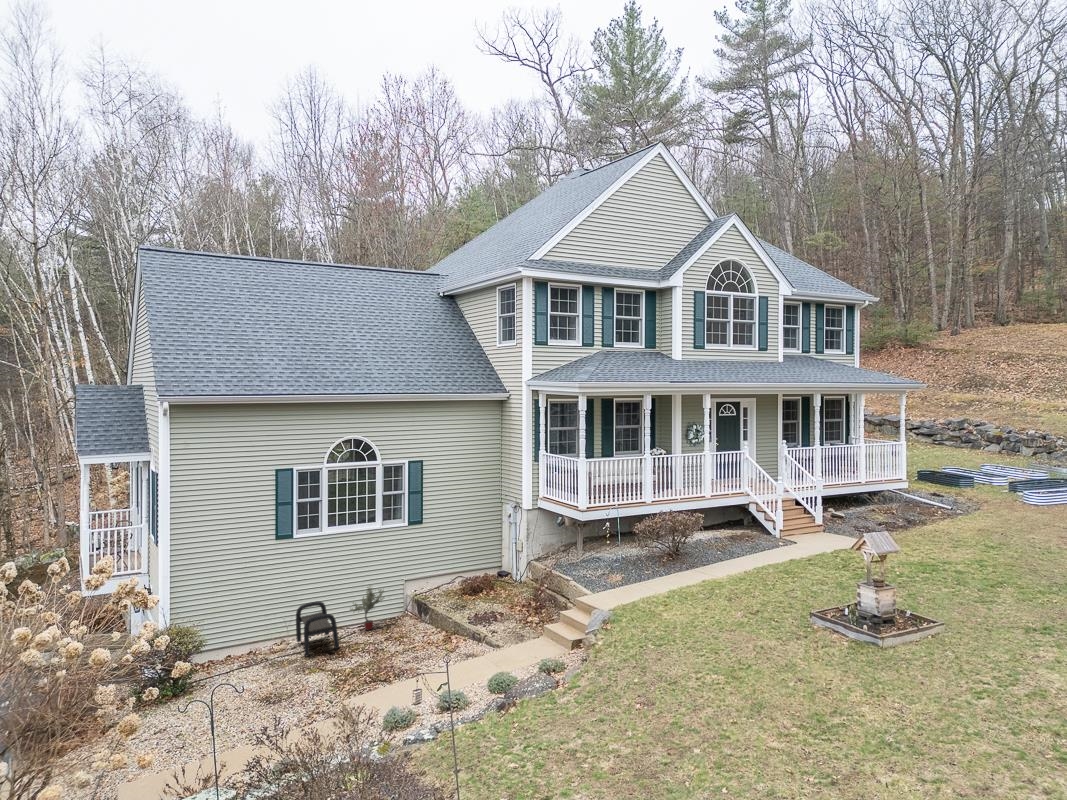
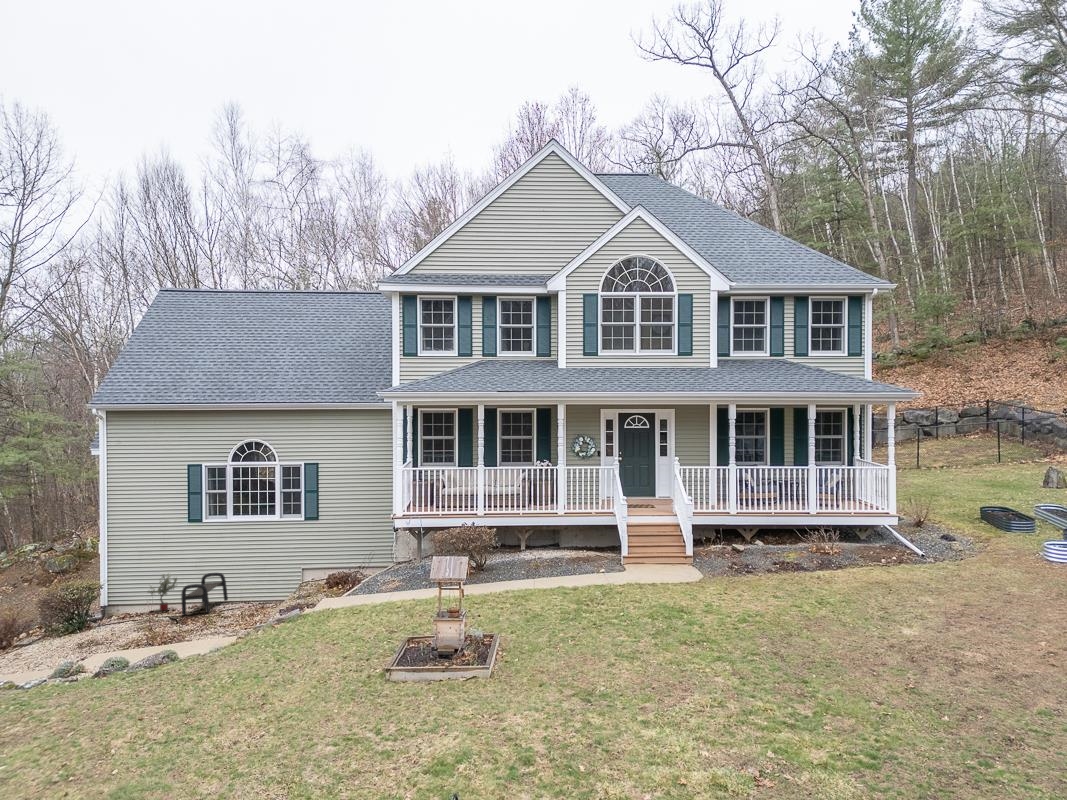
potted tree: present [350,586,384,630] -> present [149,575,177,611]

